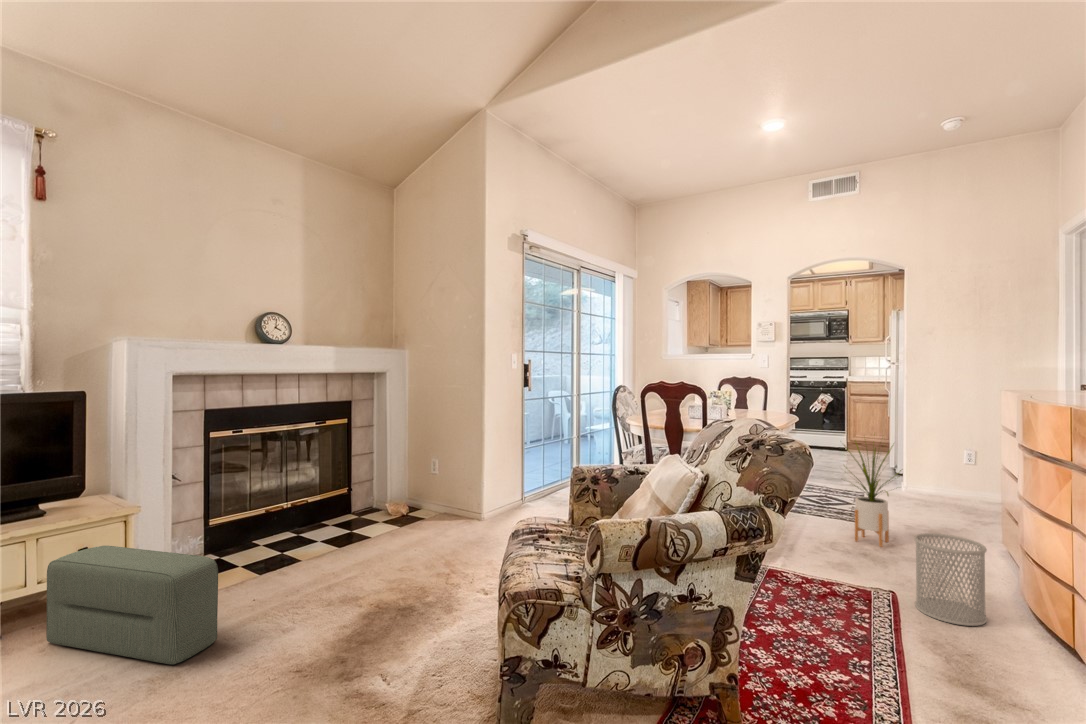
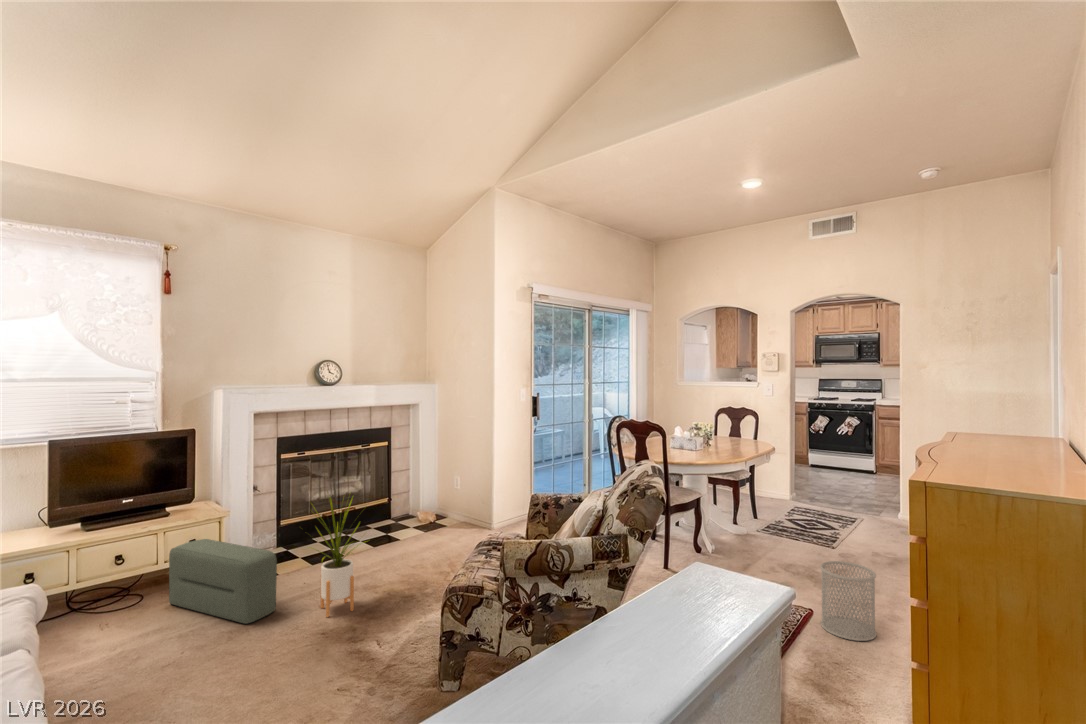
house plant: present [844,444,901,547] -> present [314,497,359,617]

